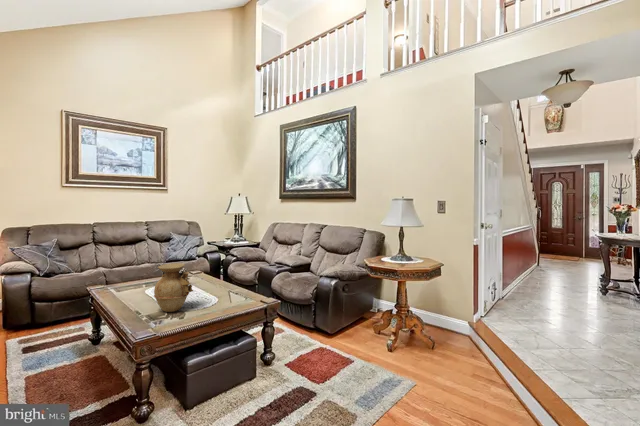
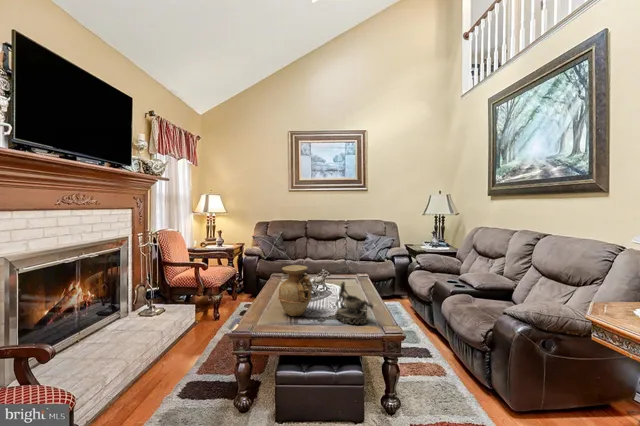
decorative bowl: none [212,271,252,306] -> present [336,282,373,324]

